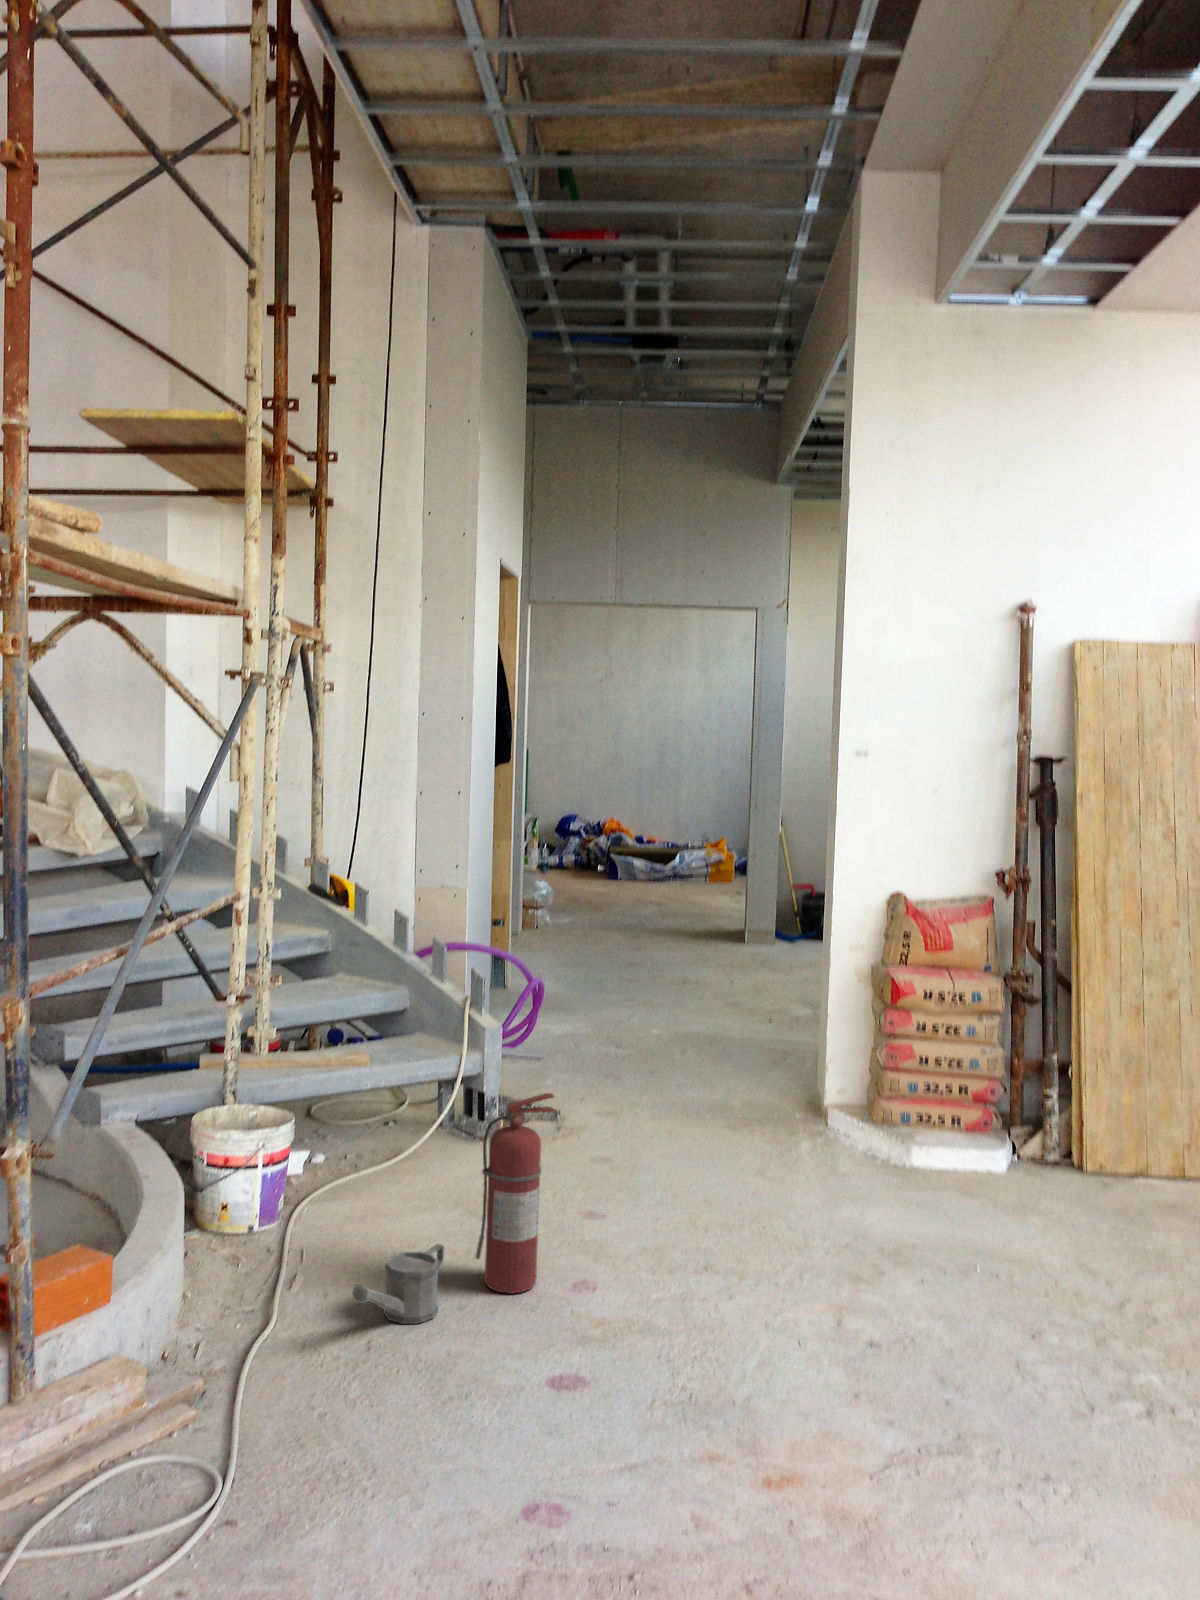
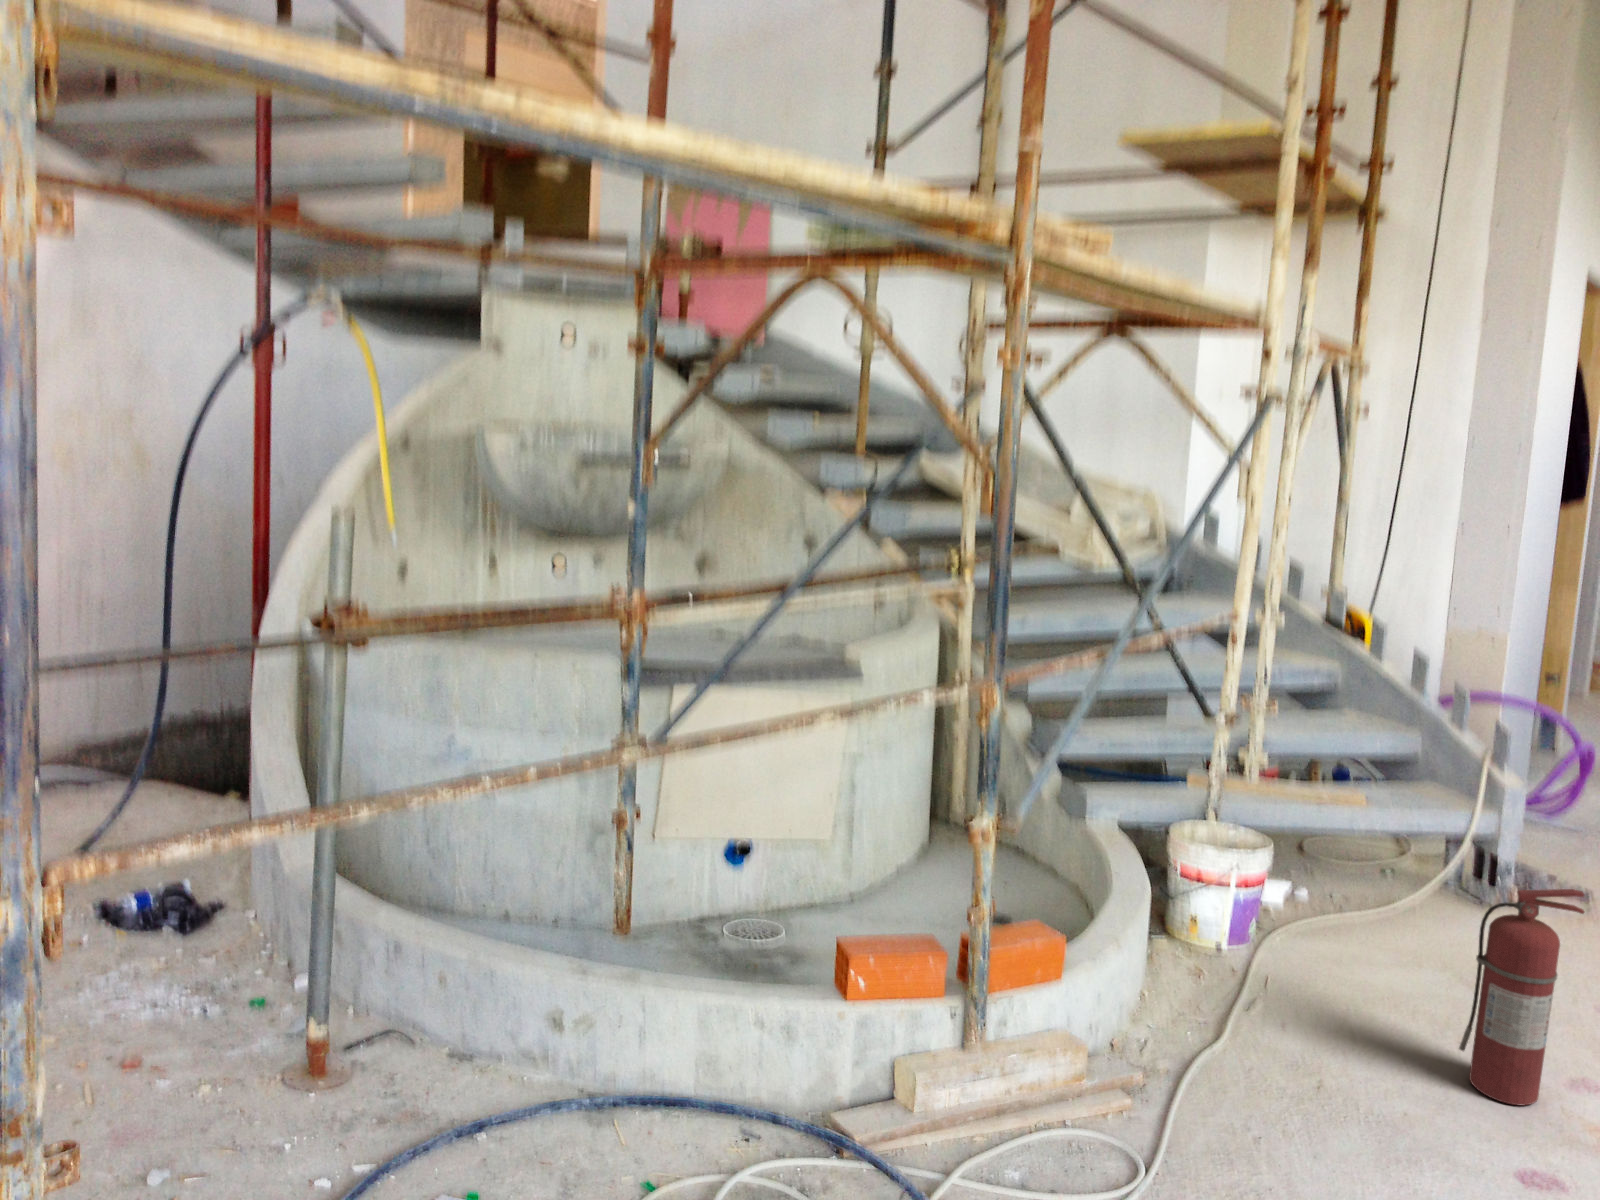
watering can: present [352,1244,444,1324] -> none [1302,1017,1420,1099]

